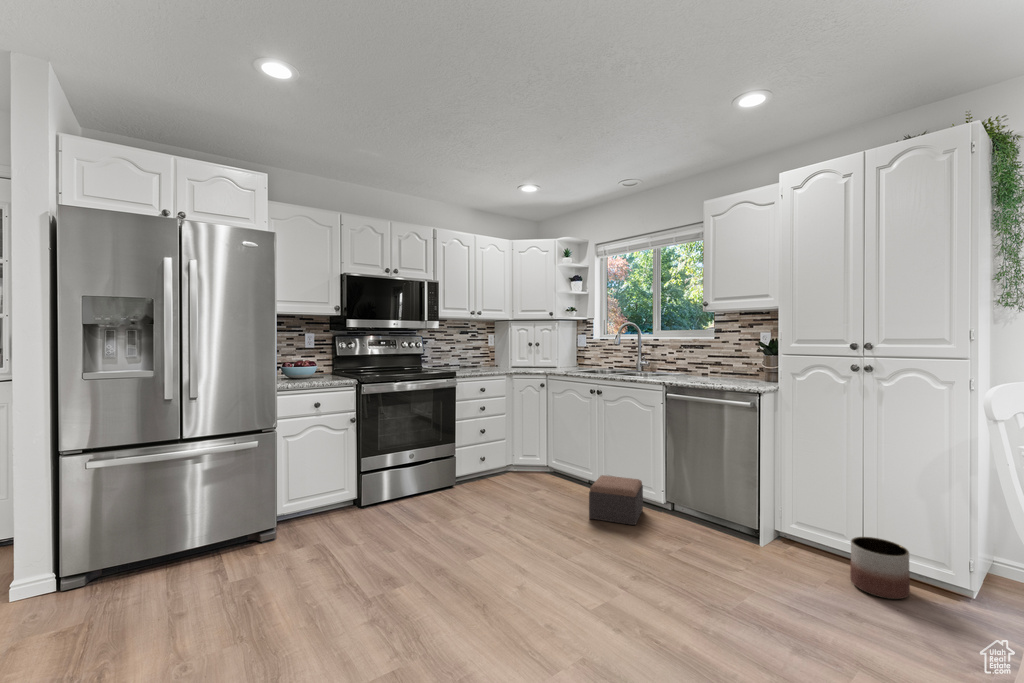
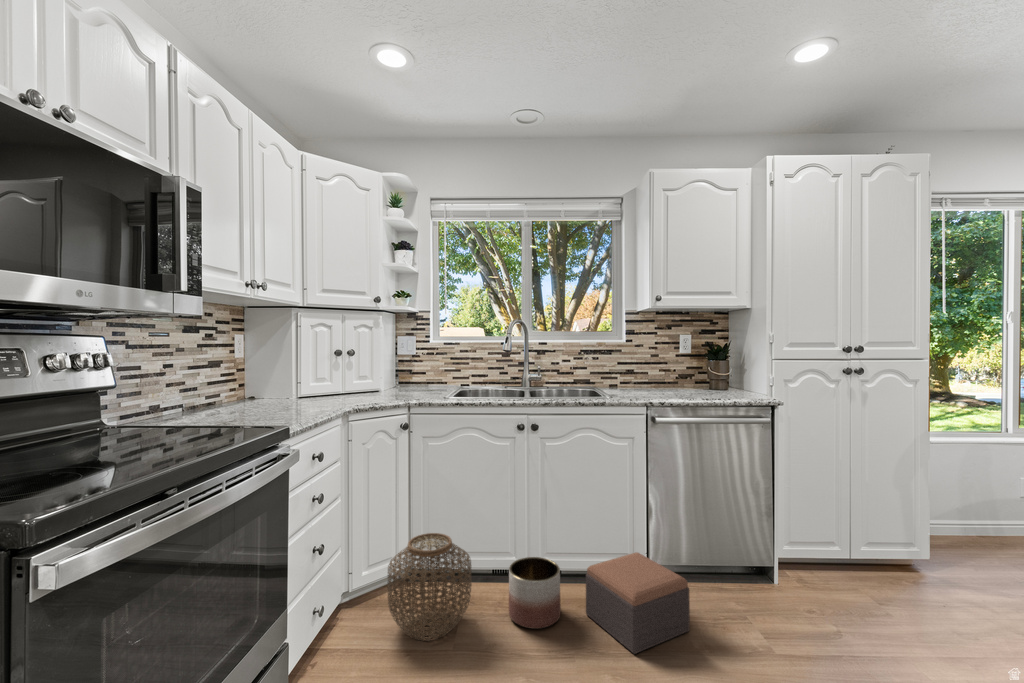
woven basket: none [509,439,552,488] -> present [388,533,471,641]
planter: present [850,537,910,599] -> present [509,557,561,629]

